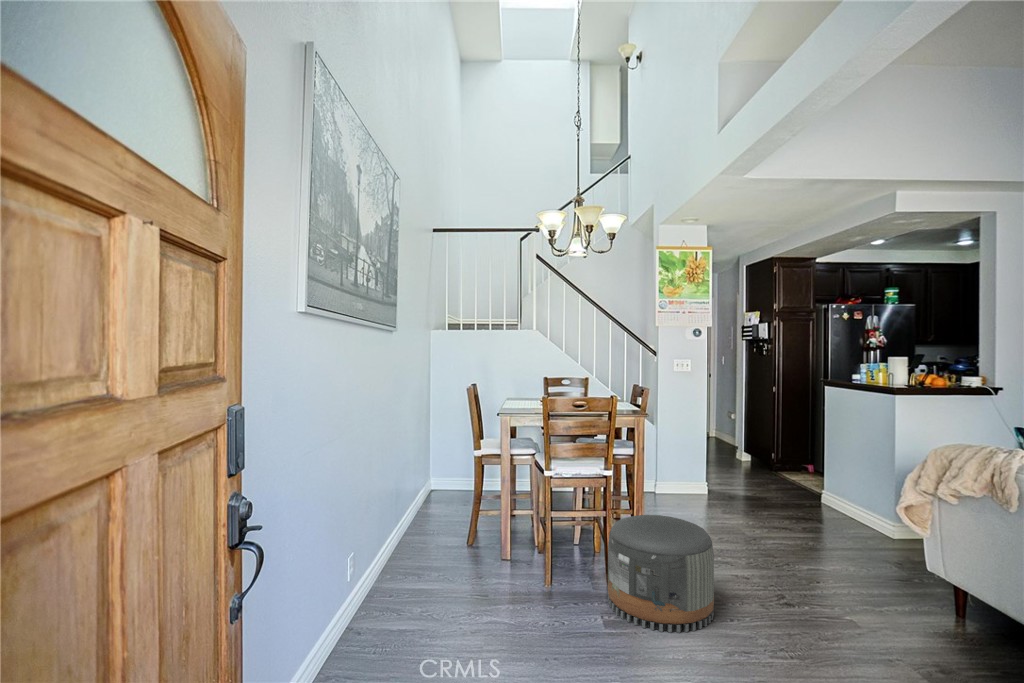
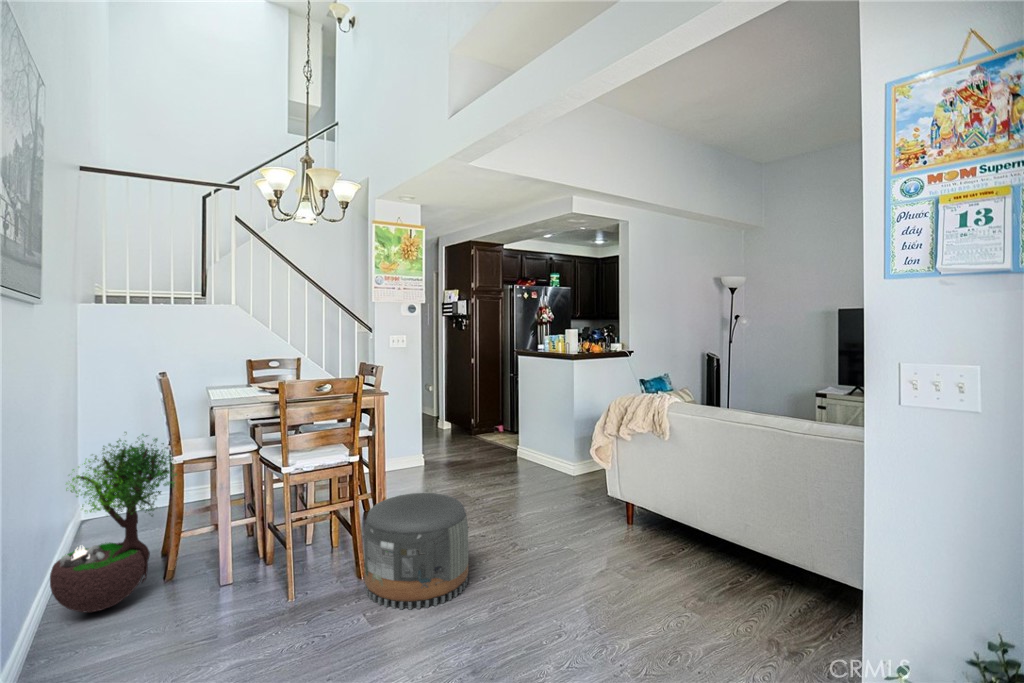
potted tree: none [395,426,472,557] -> present [50,432,177,612]

